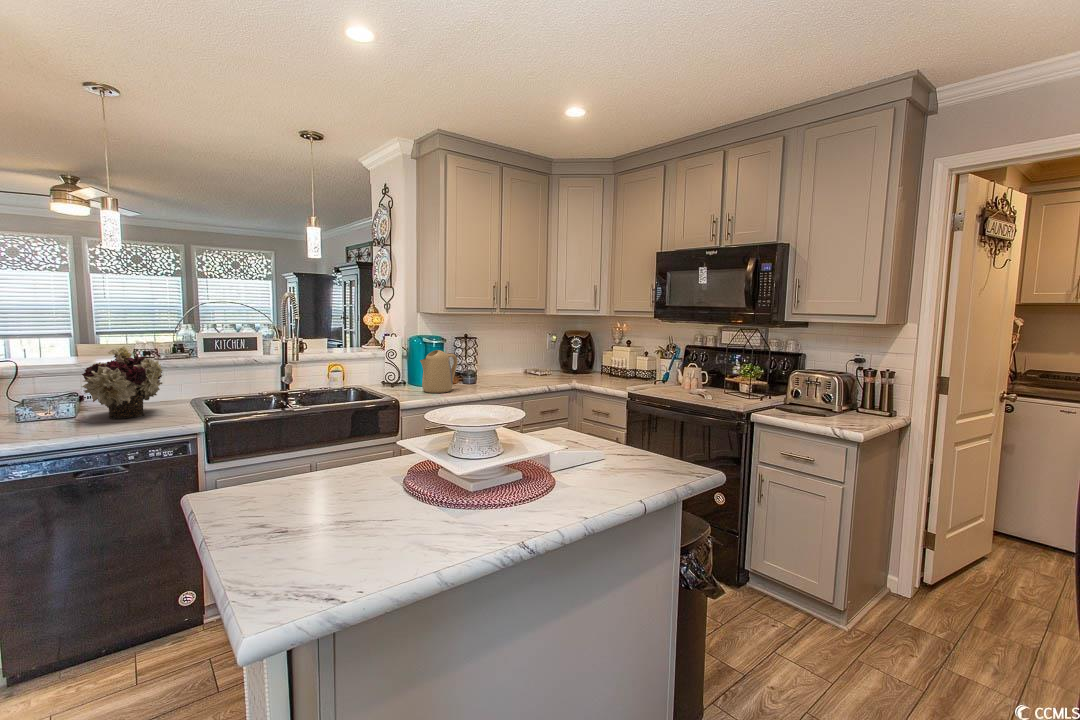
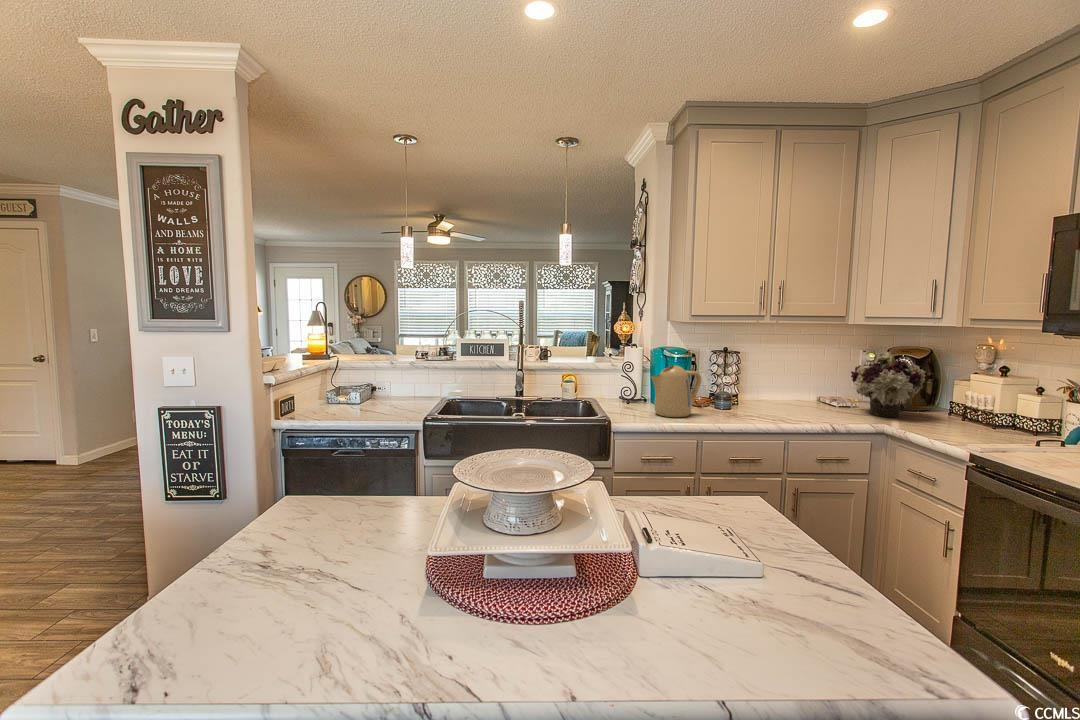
flower arrangement: present [82,346,163,419] -> present [851,352,926,417]

